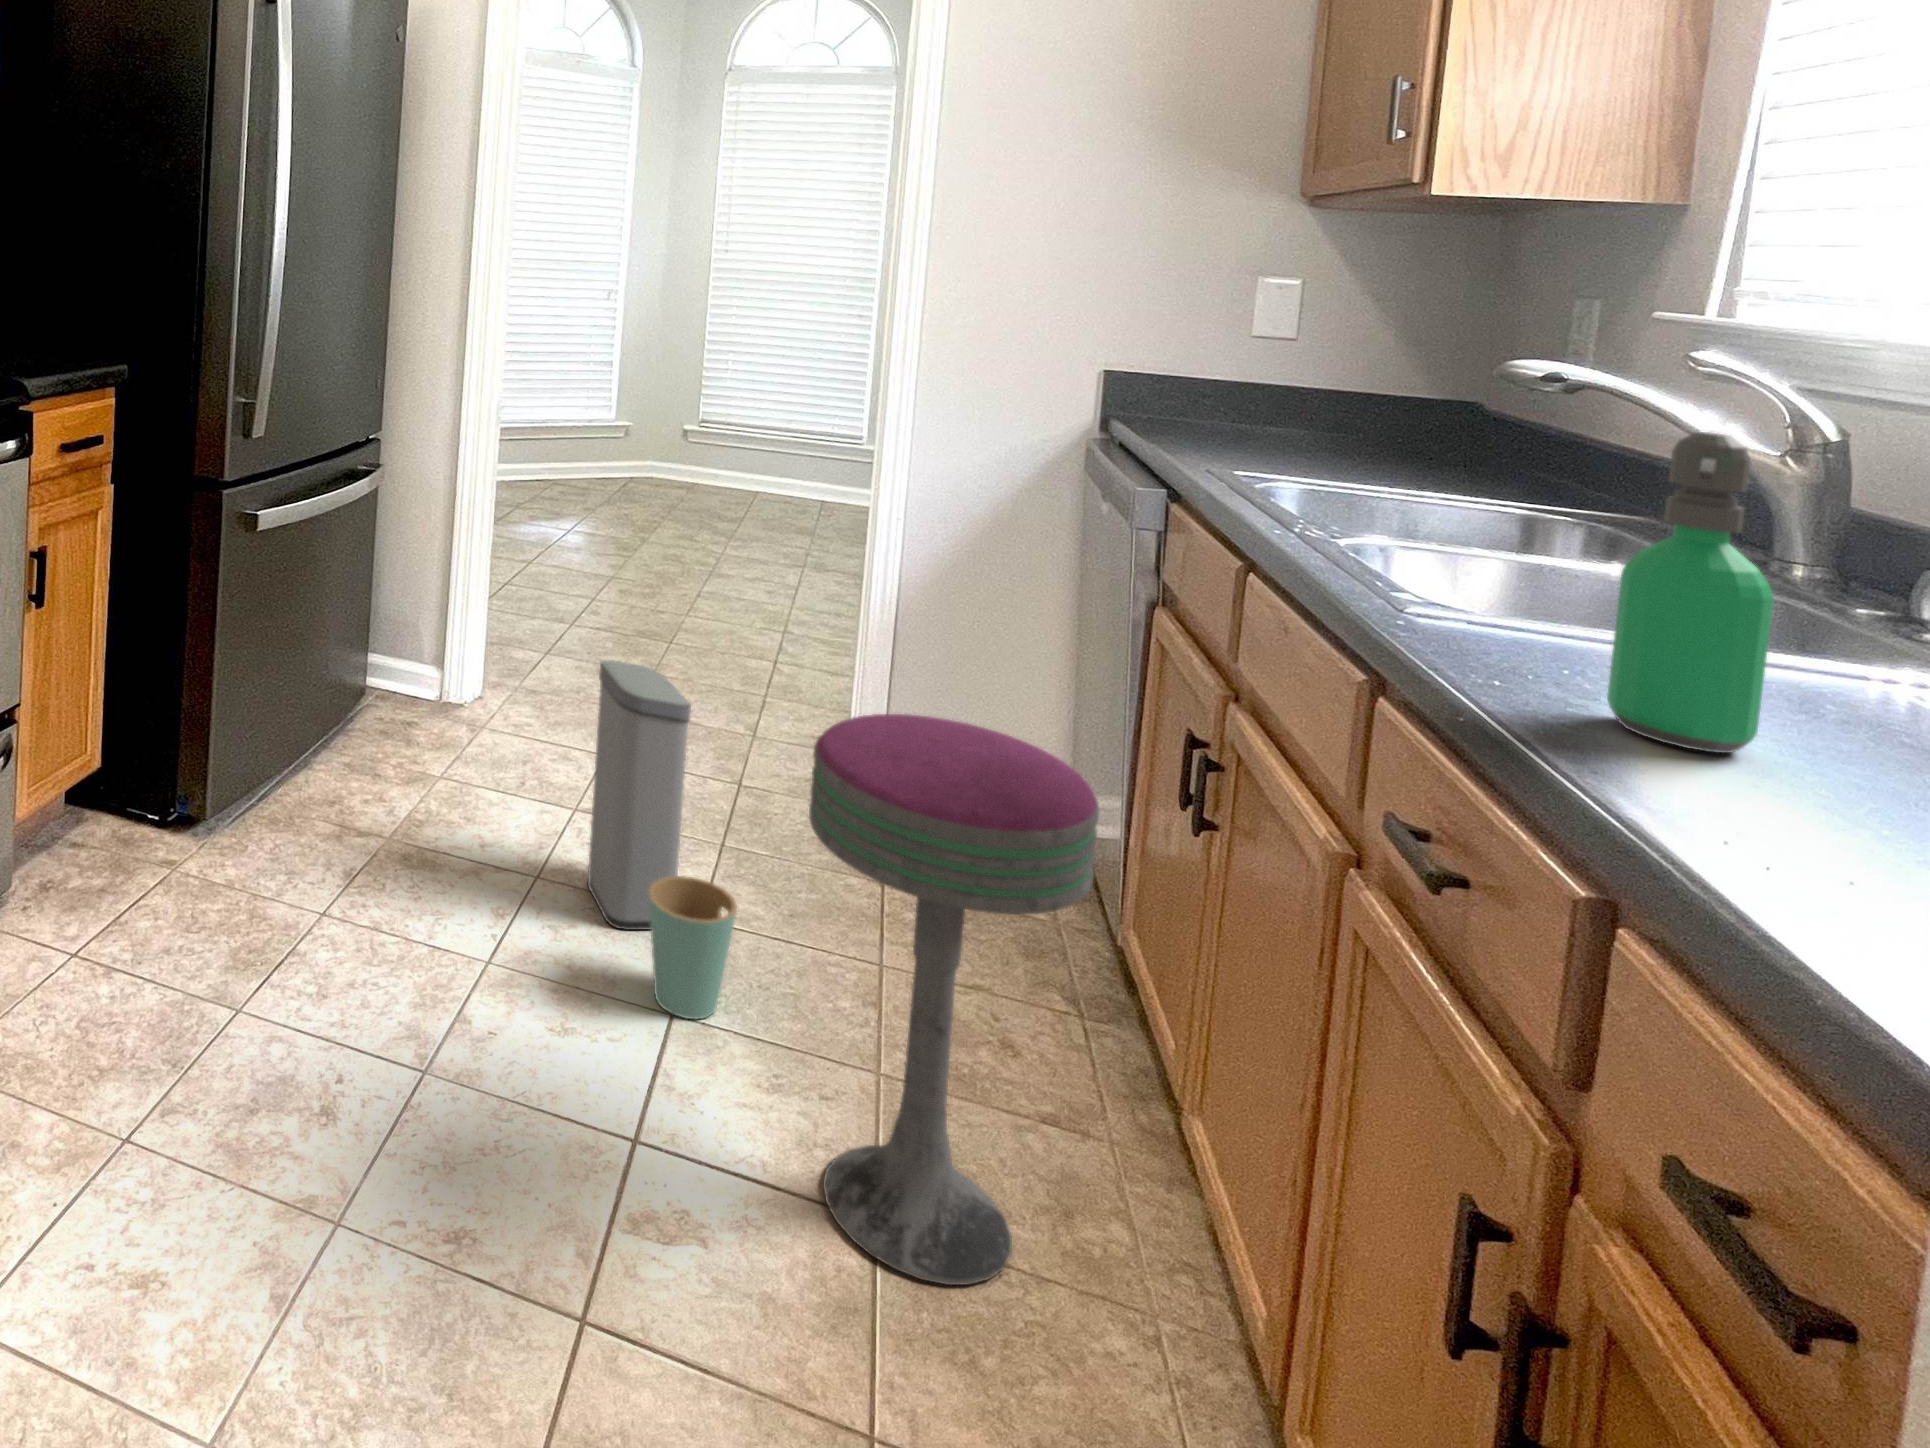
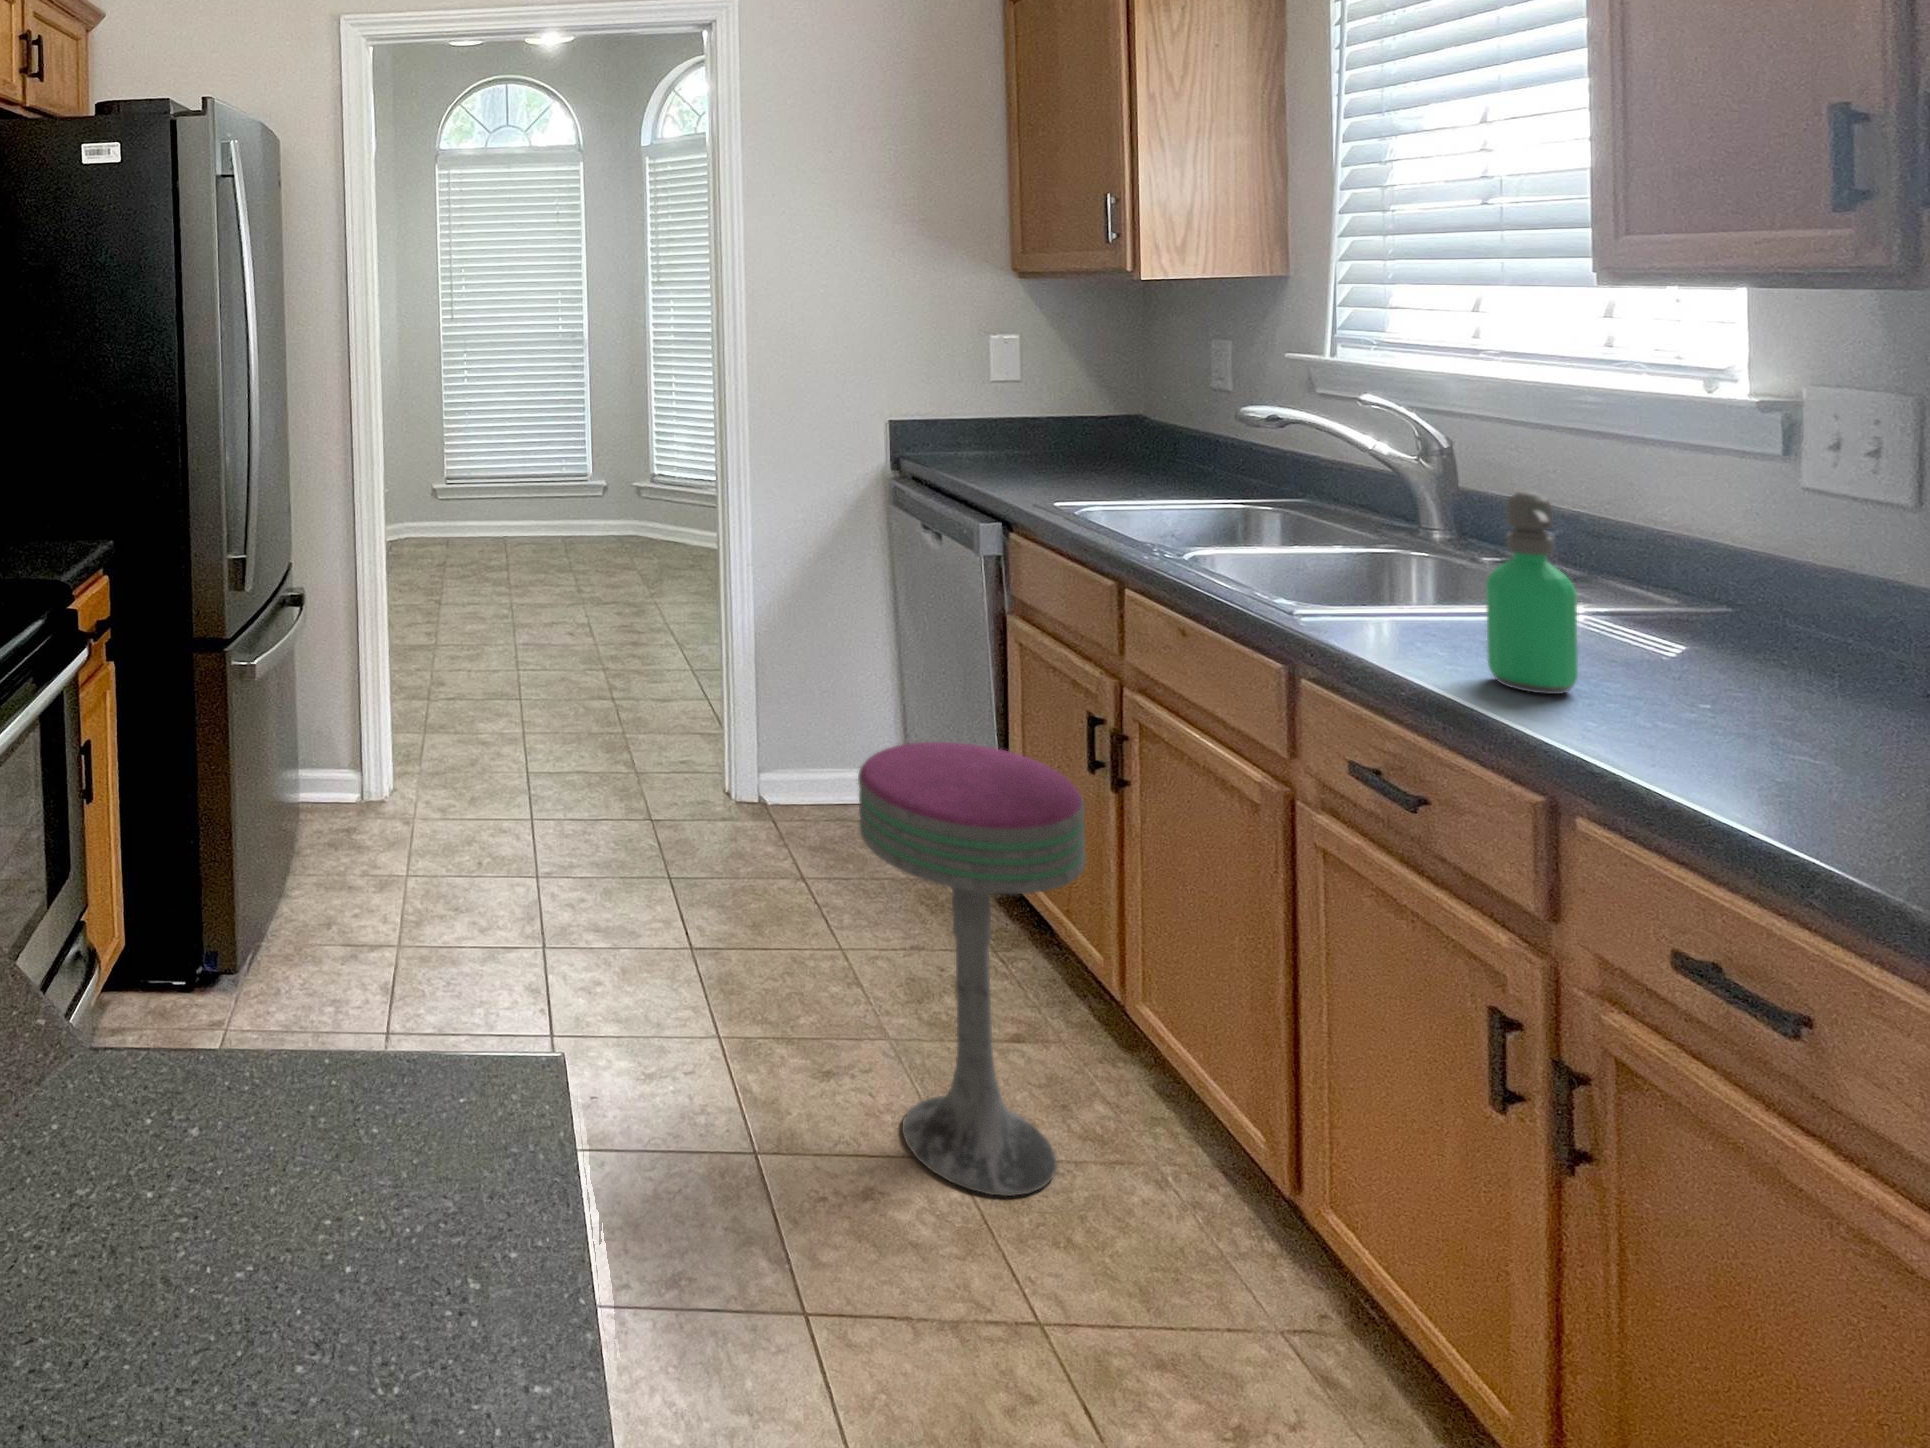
trash can: present [588,660,737,1019] -> none [578,737,758,1039]

